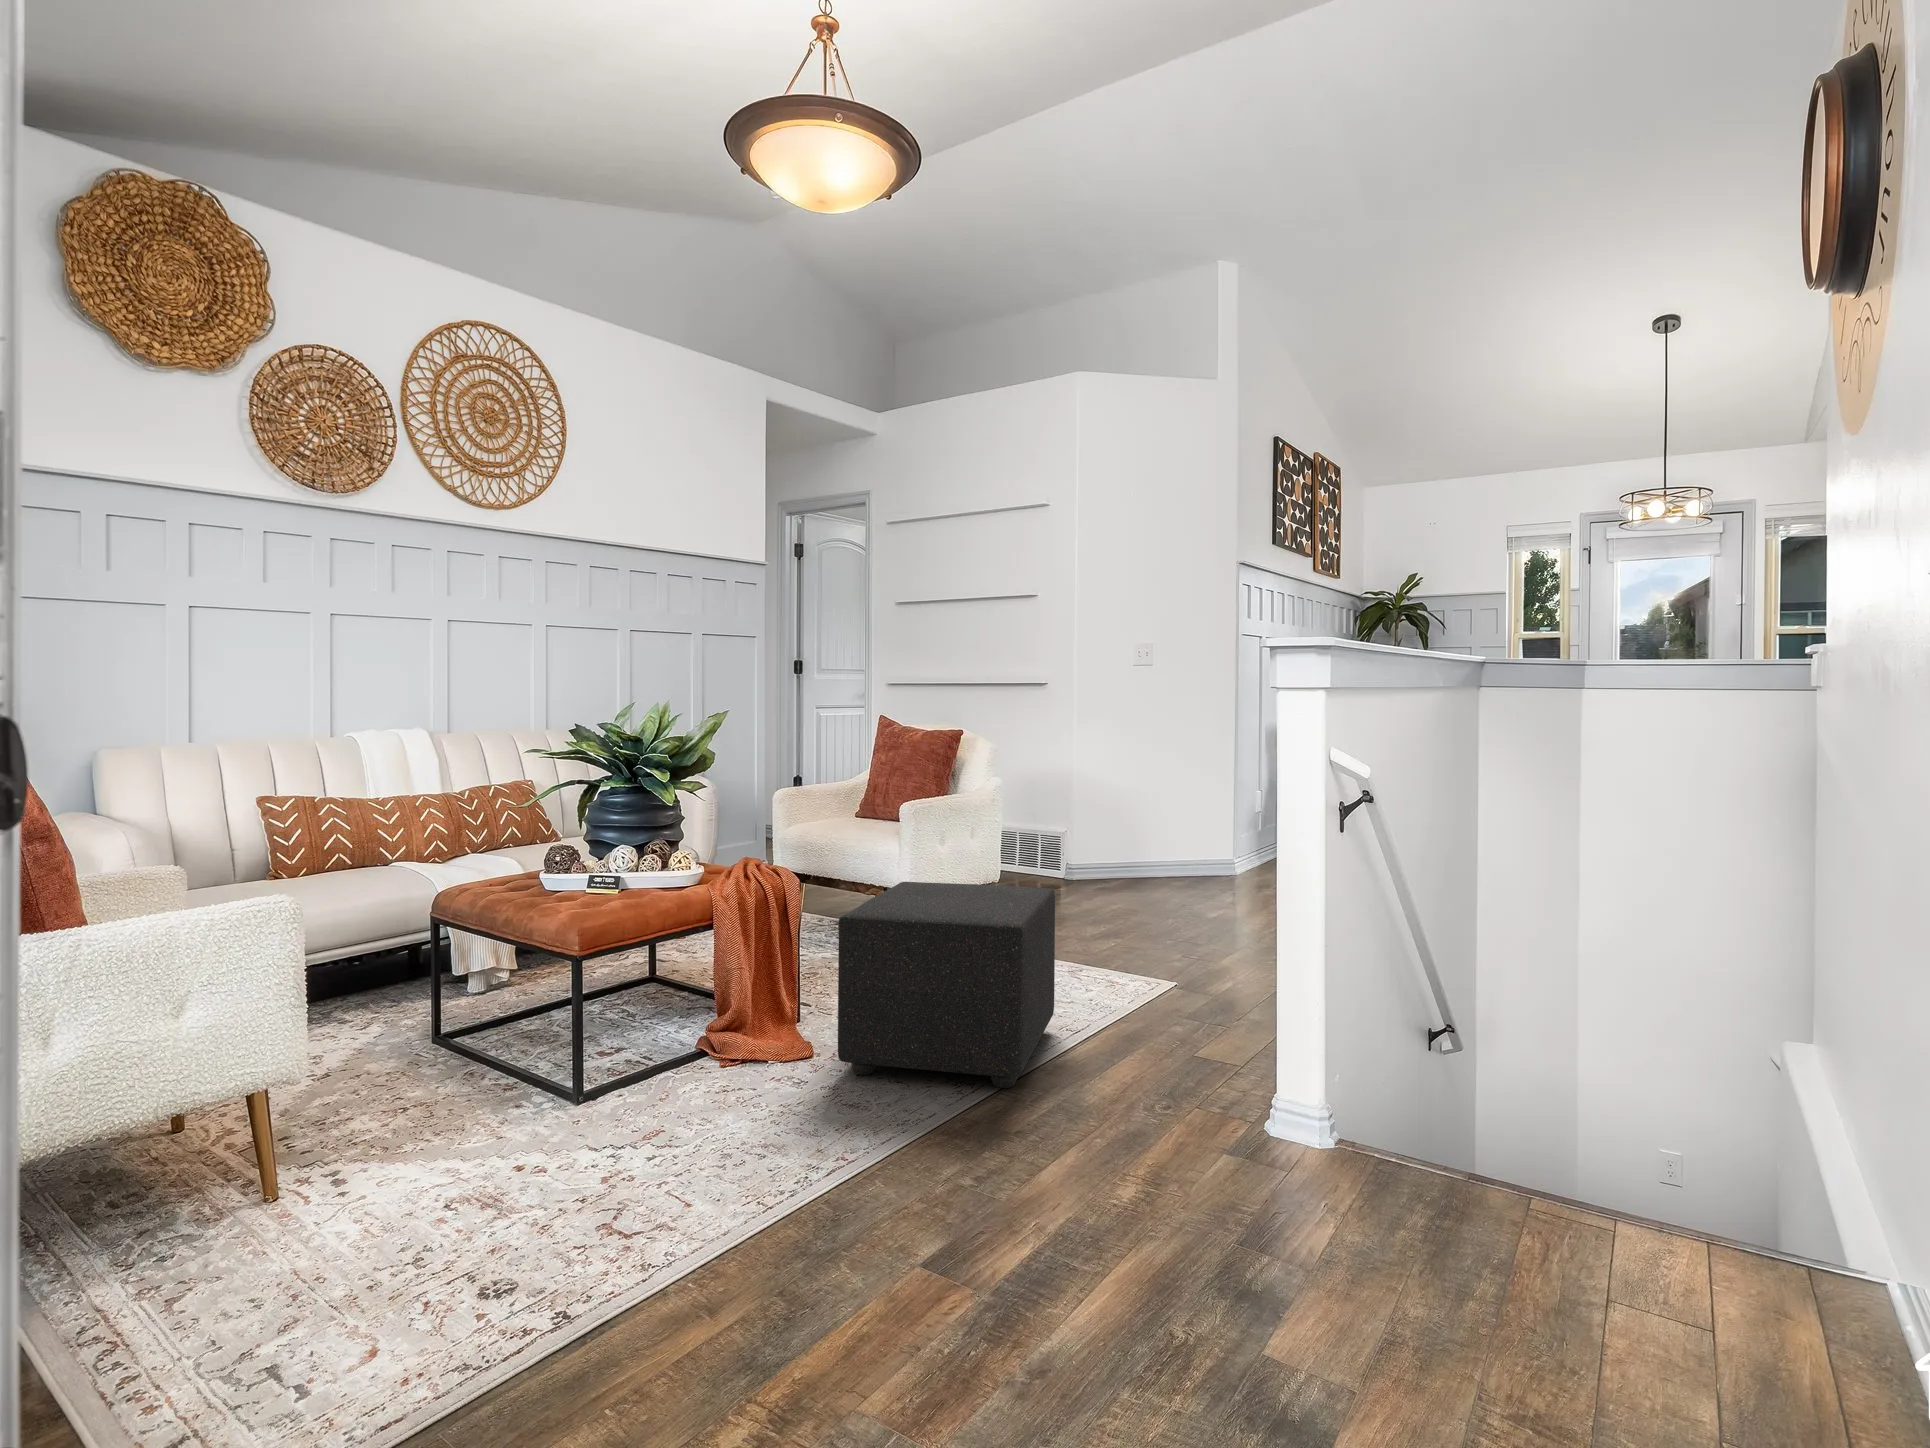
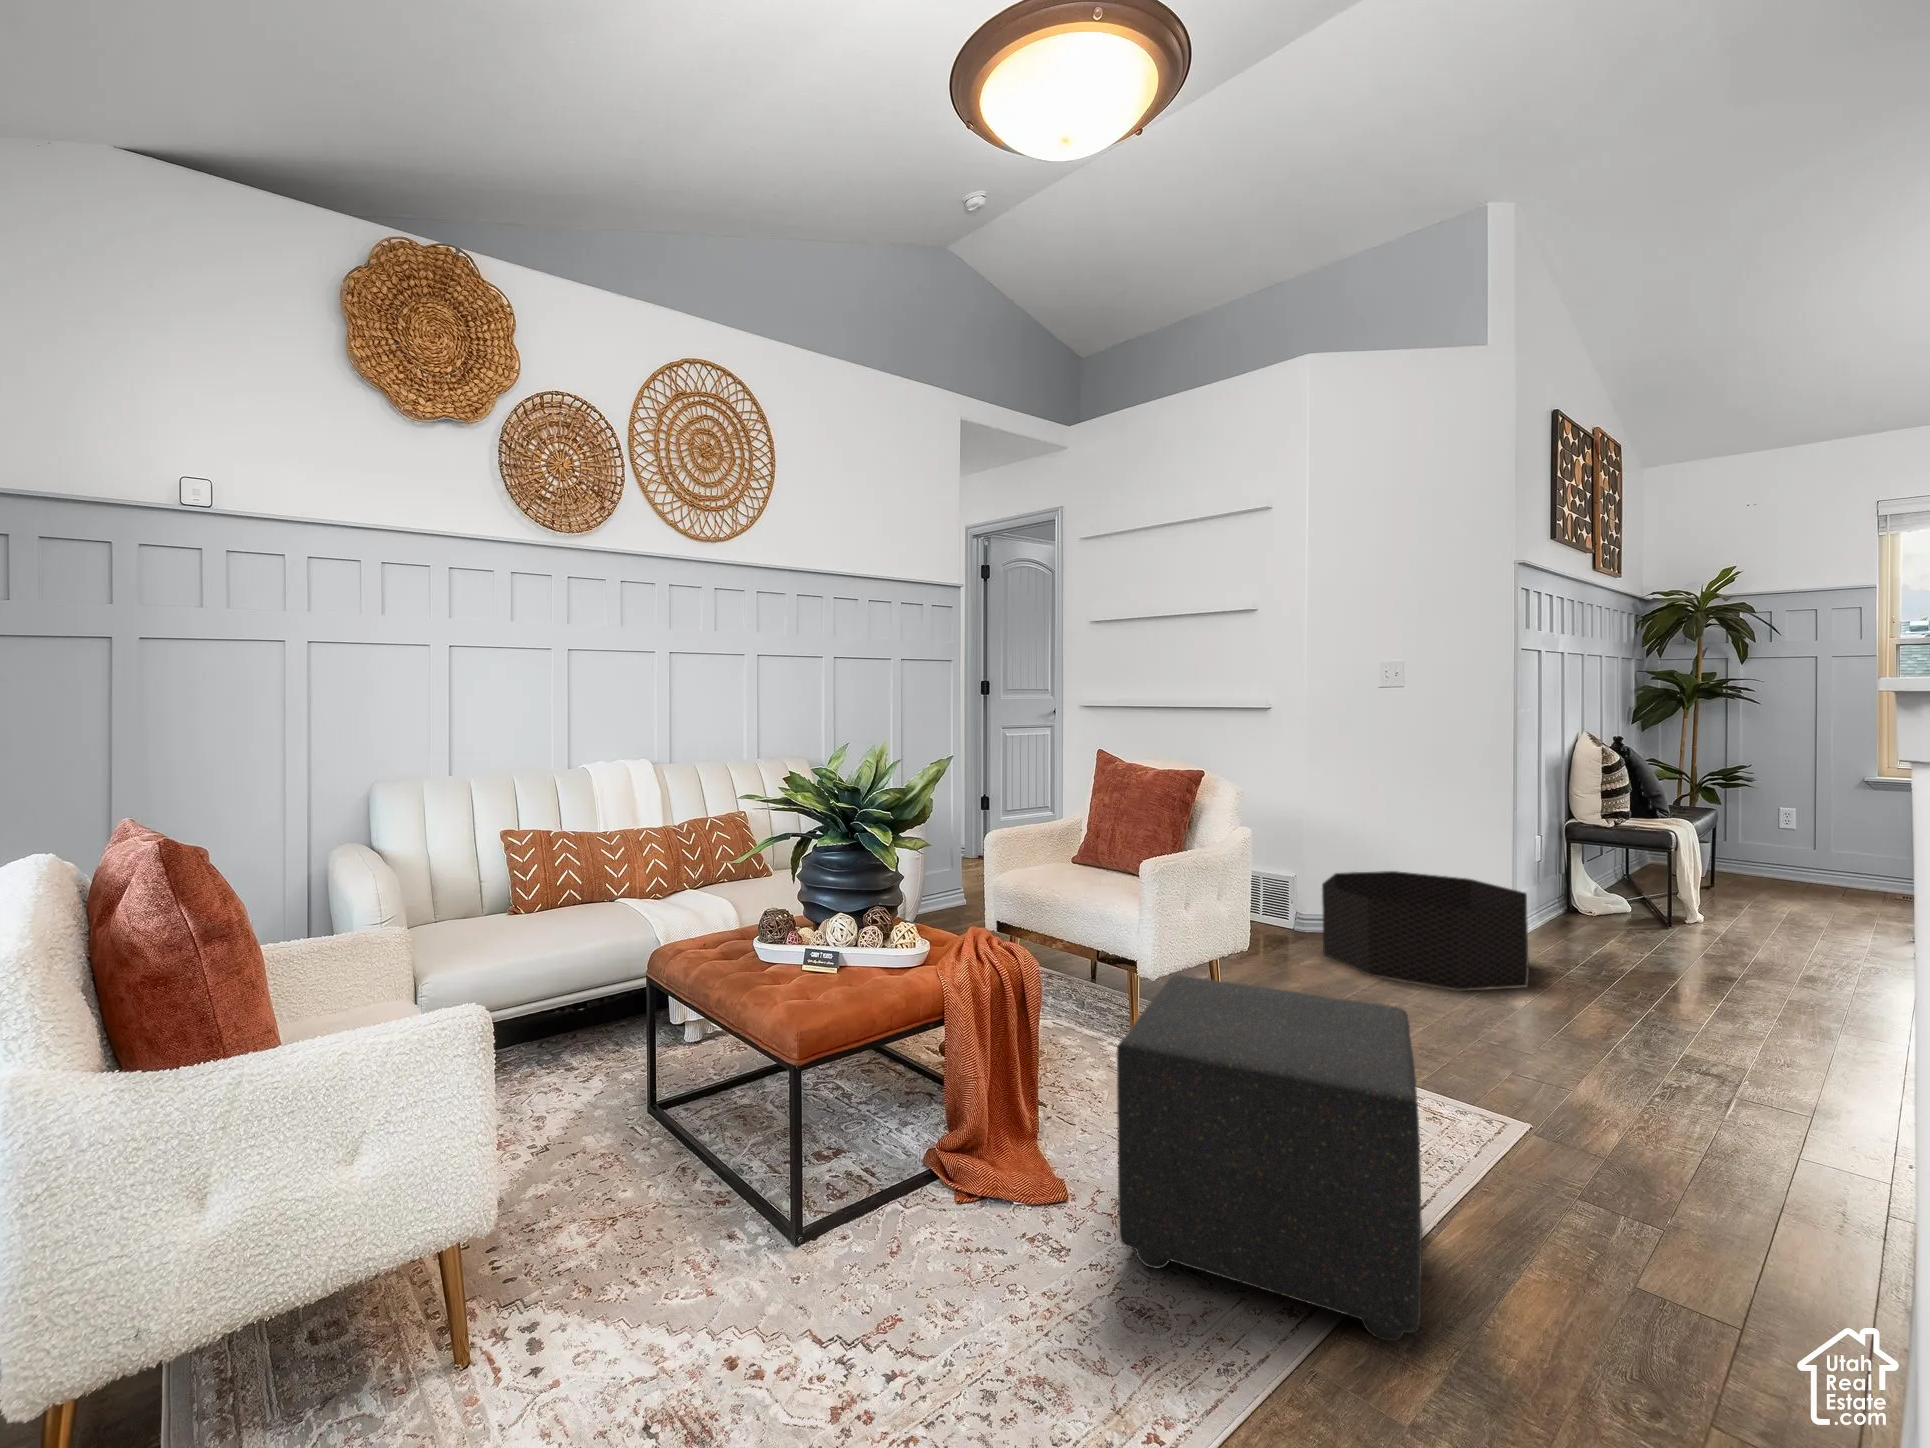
basket: none [1071,823,1221,909] -> present [1322,871,1528,990]

